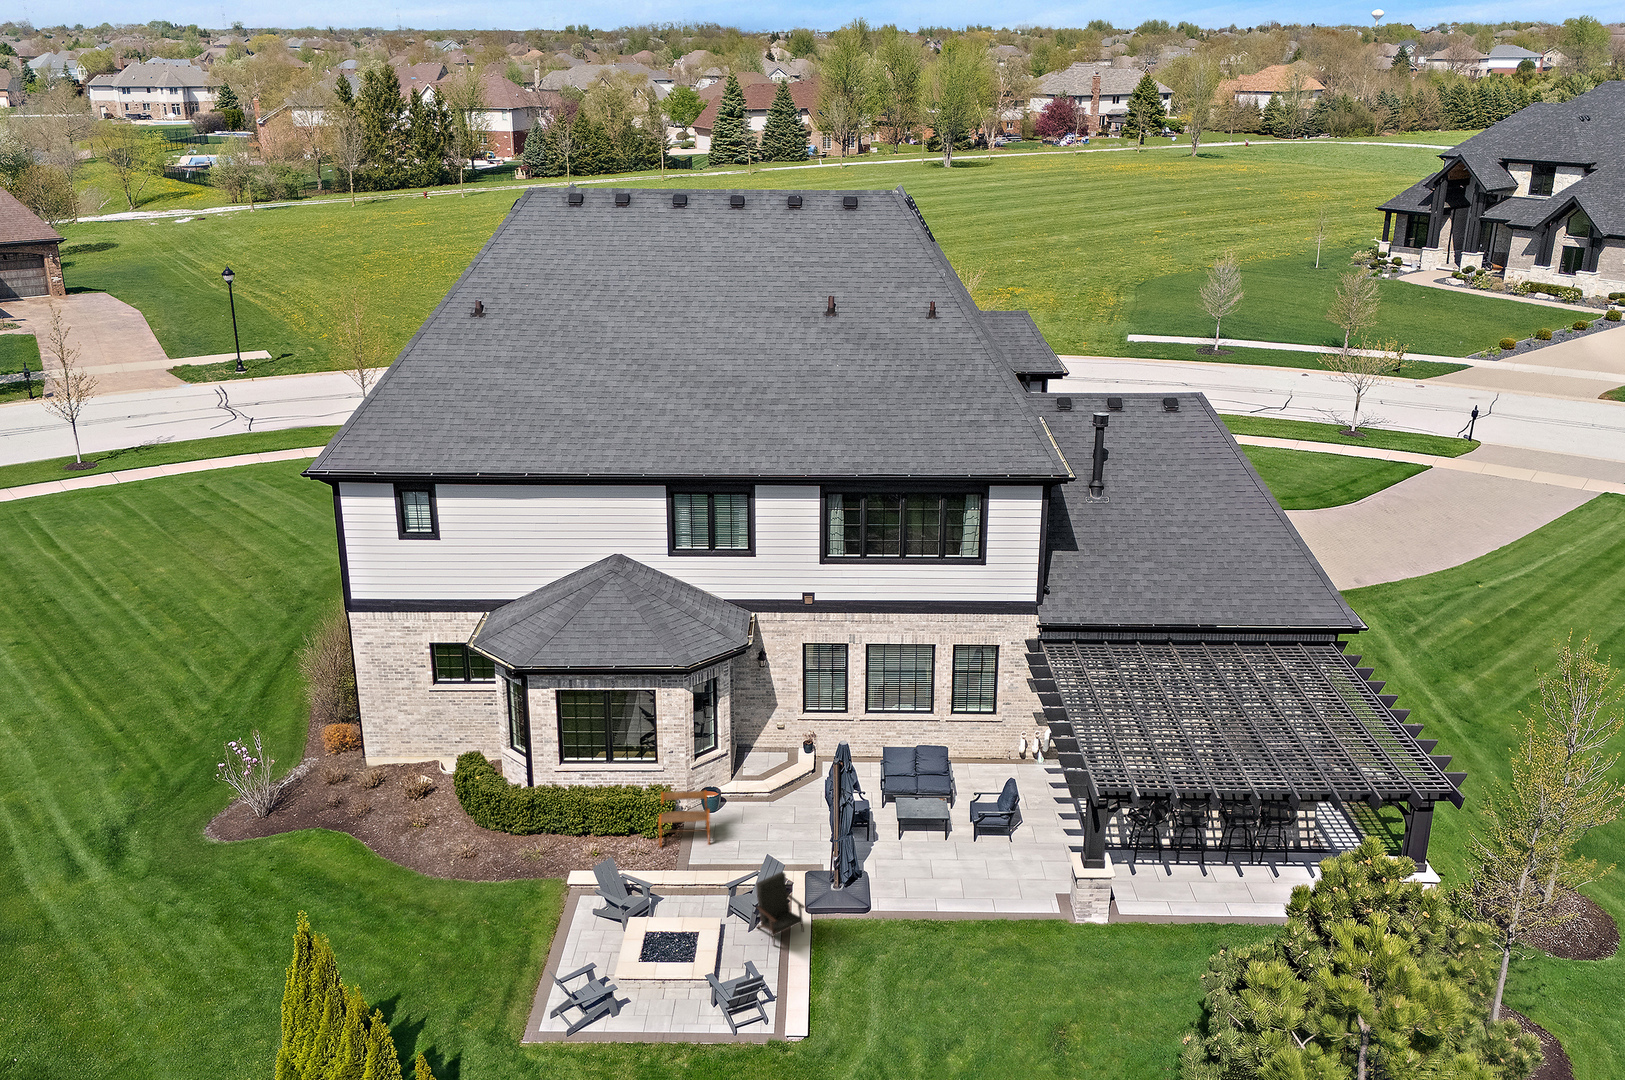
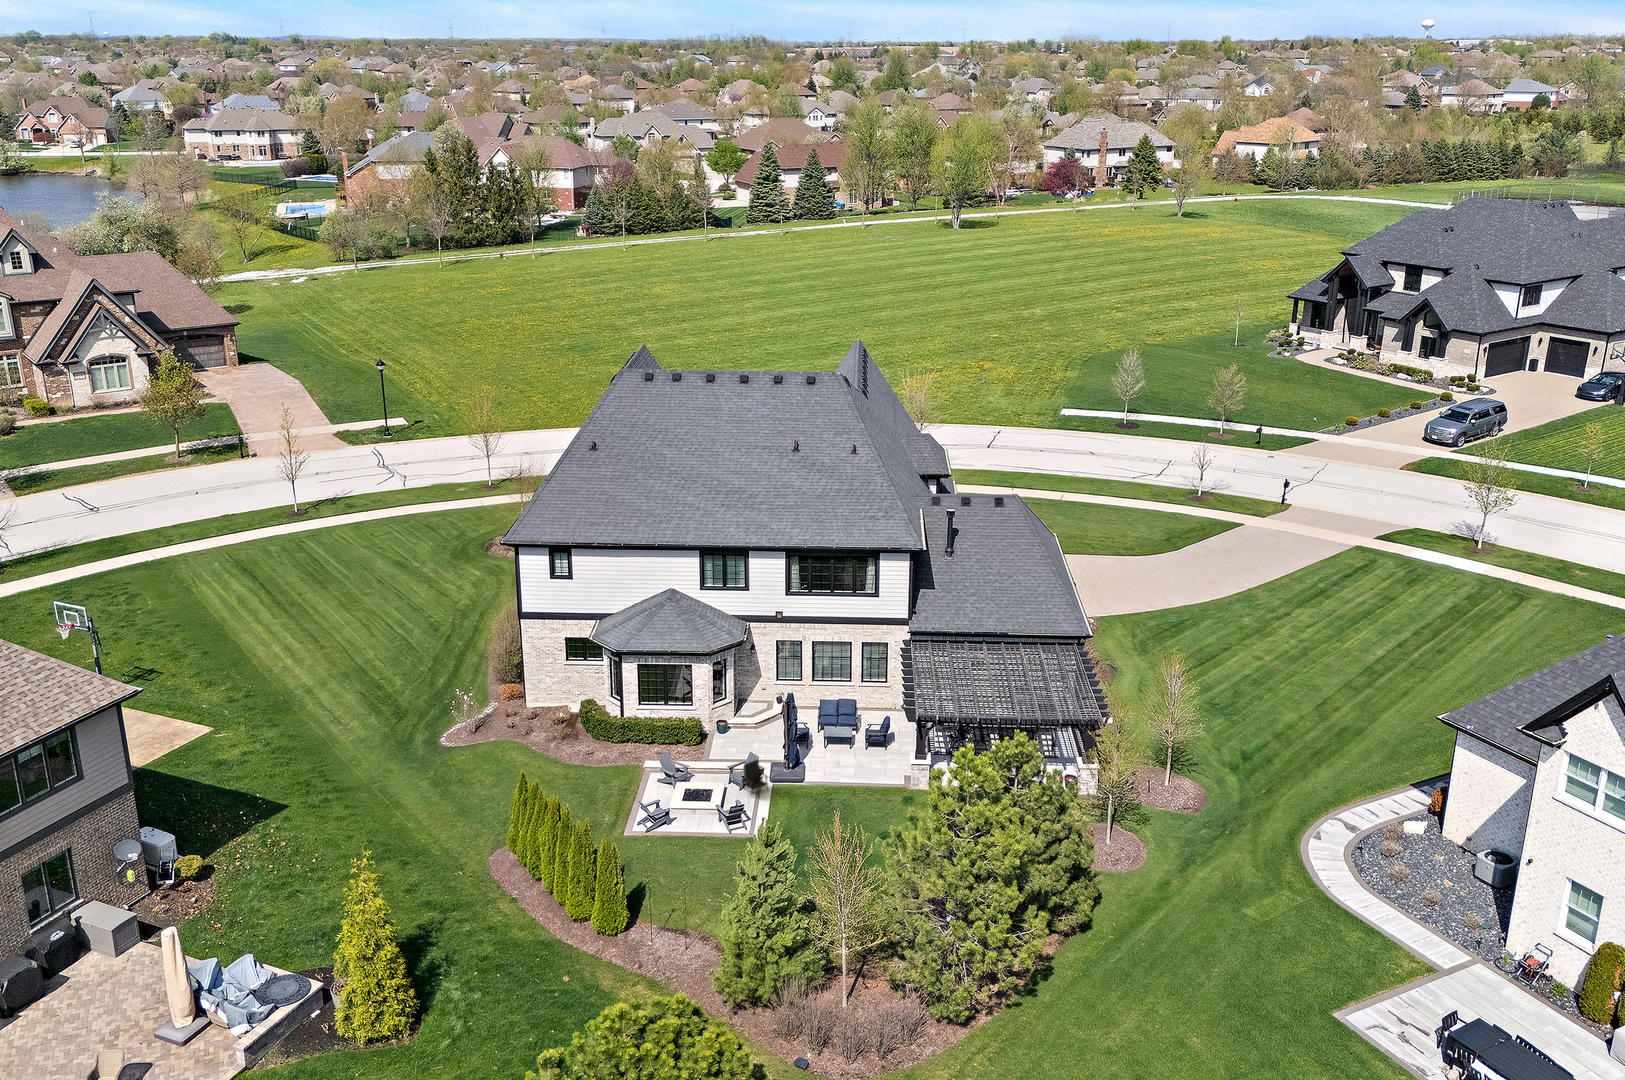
bench: present [659,790,710,847] -> present [562,709,581,738]

